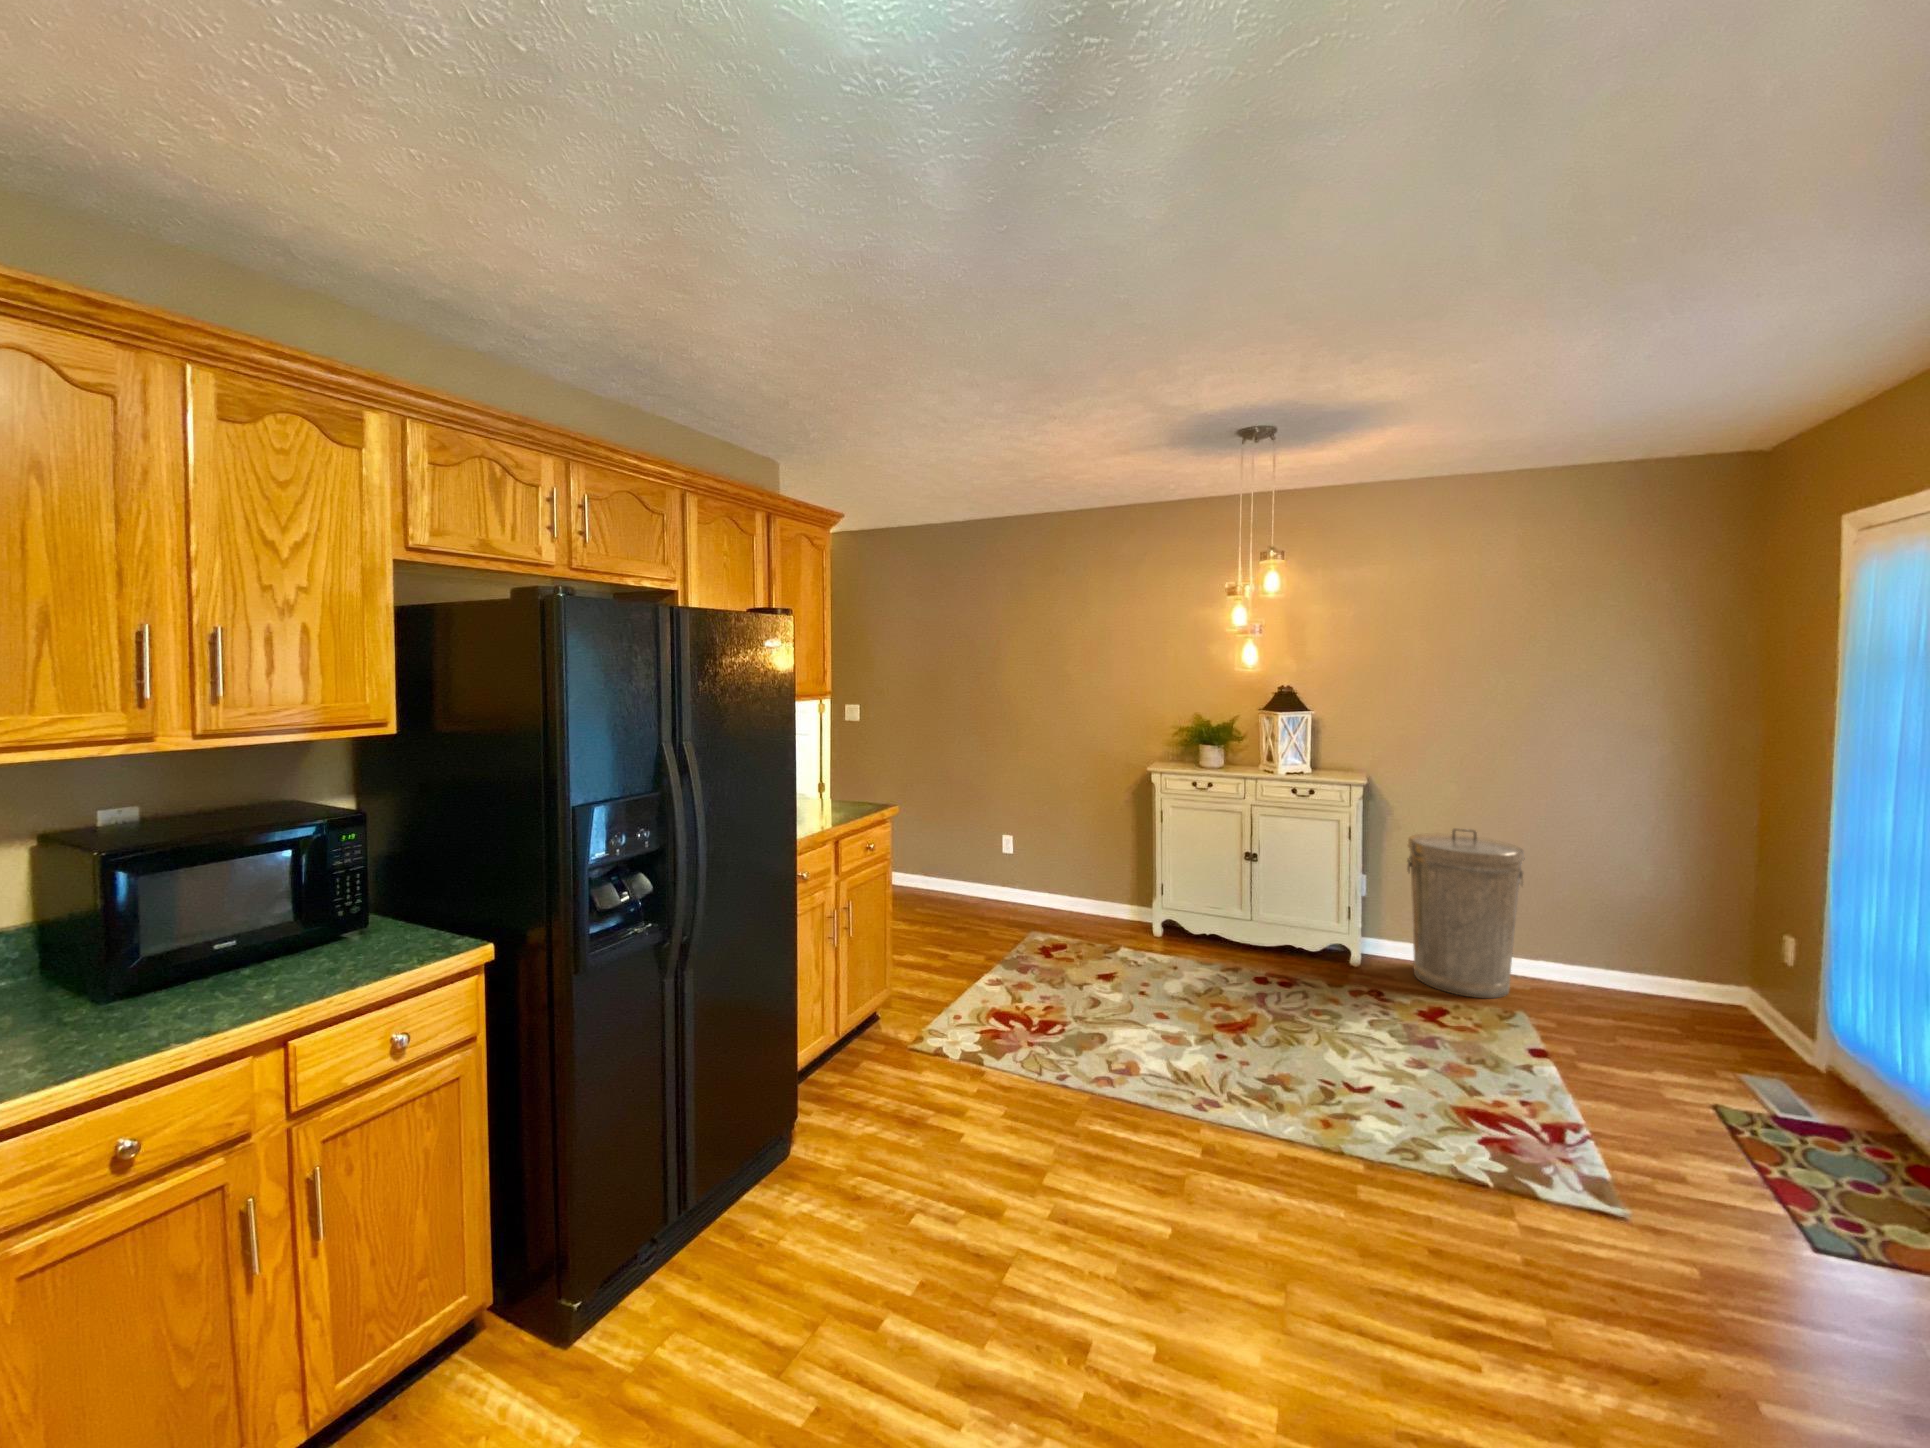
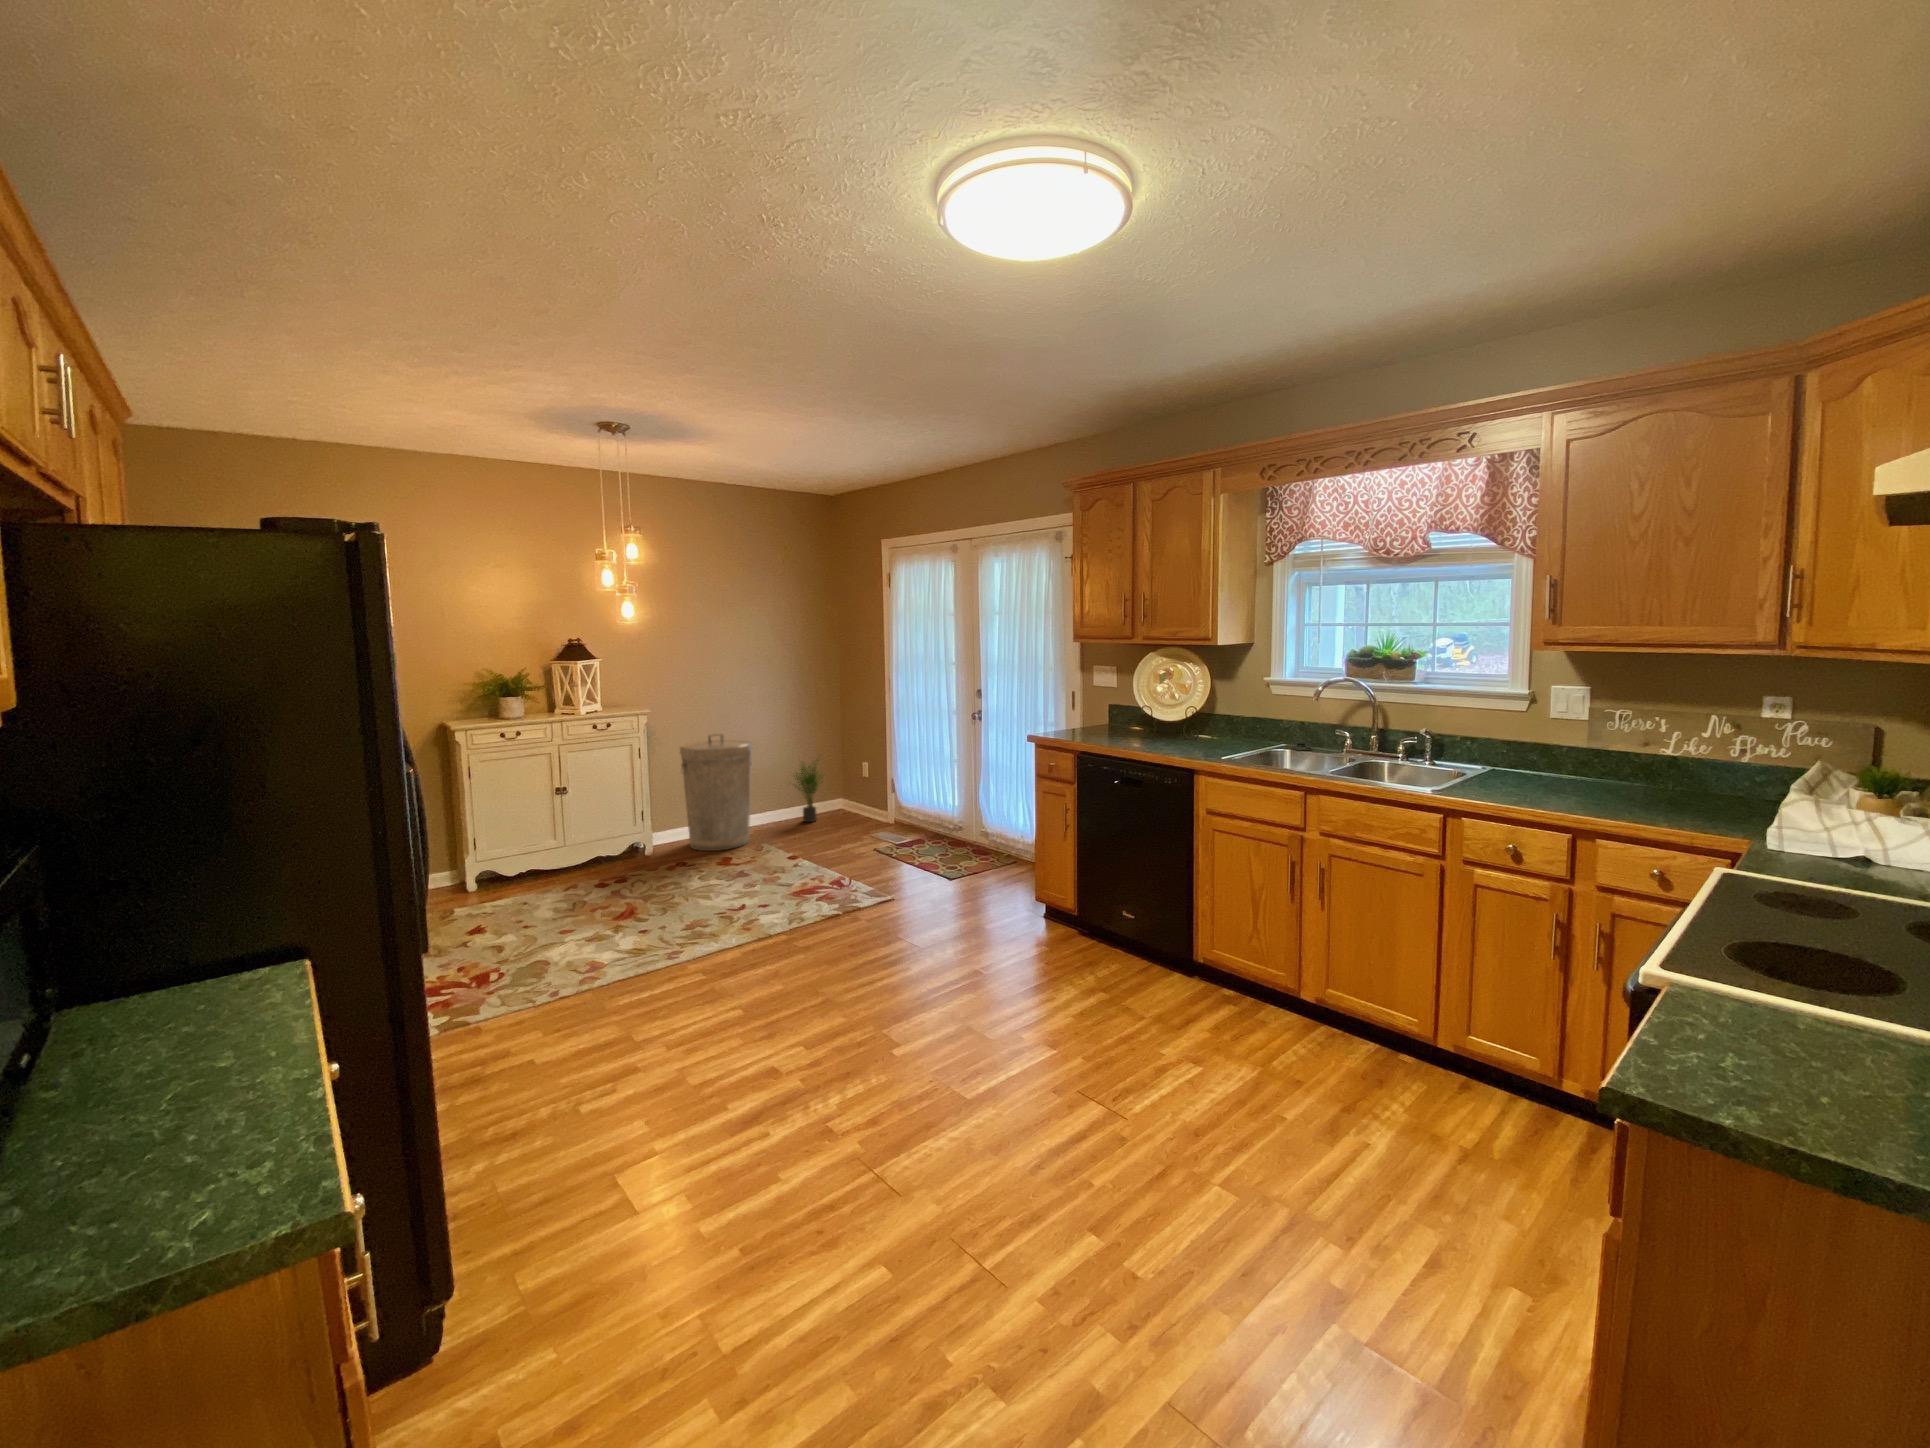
potted plant: none [1596,892,1703,1007] -> present [793,762,823,822]

